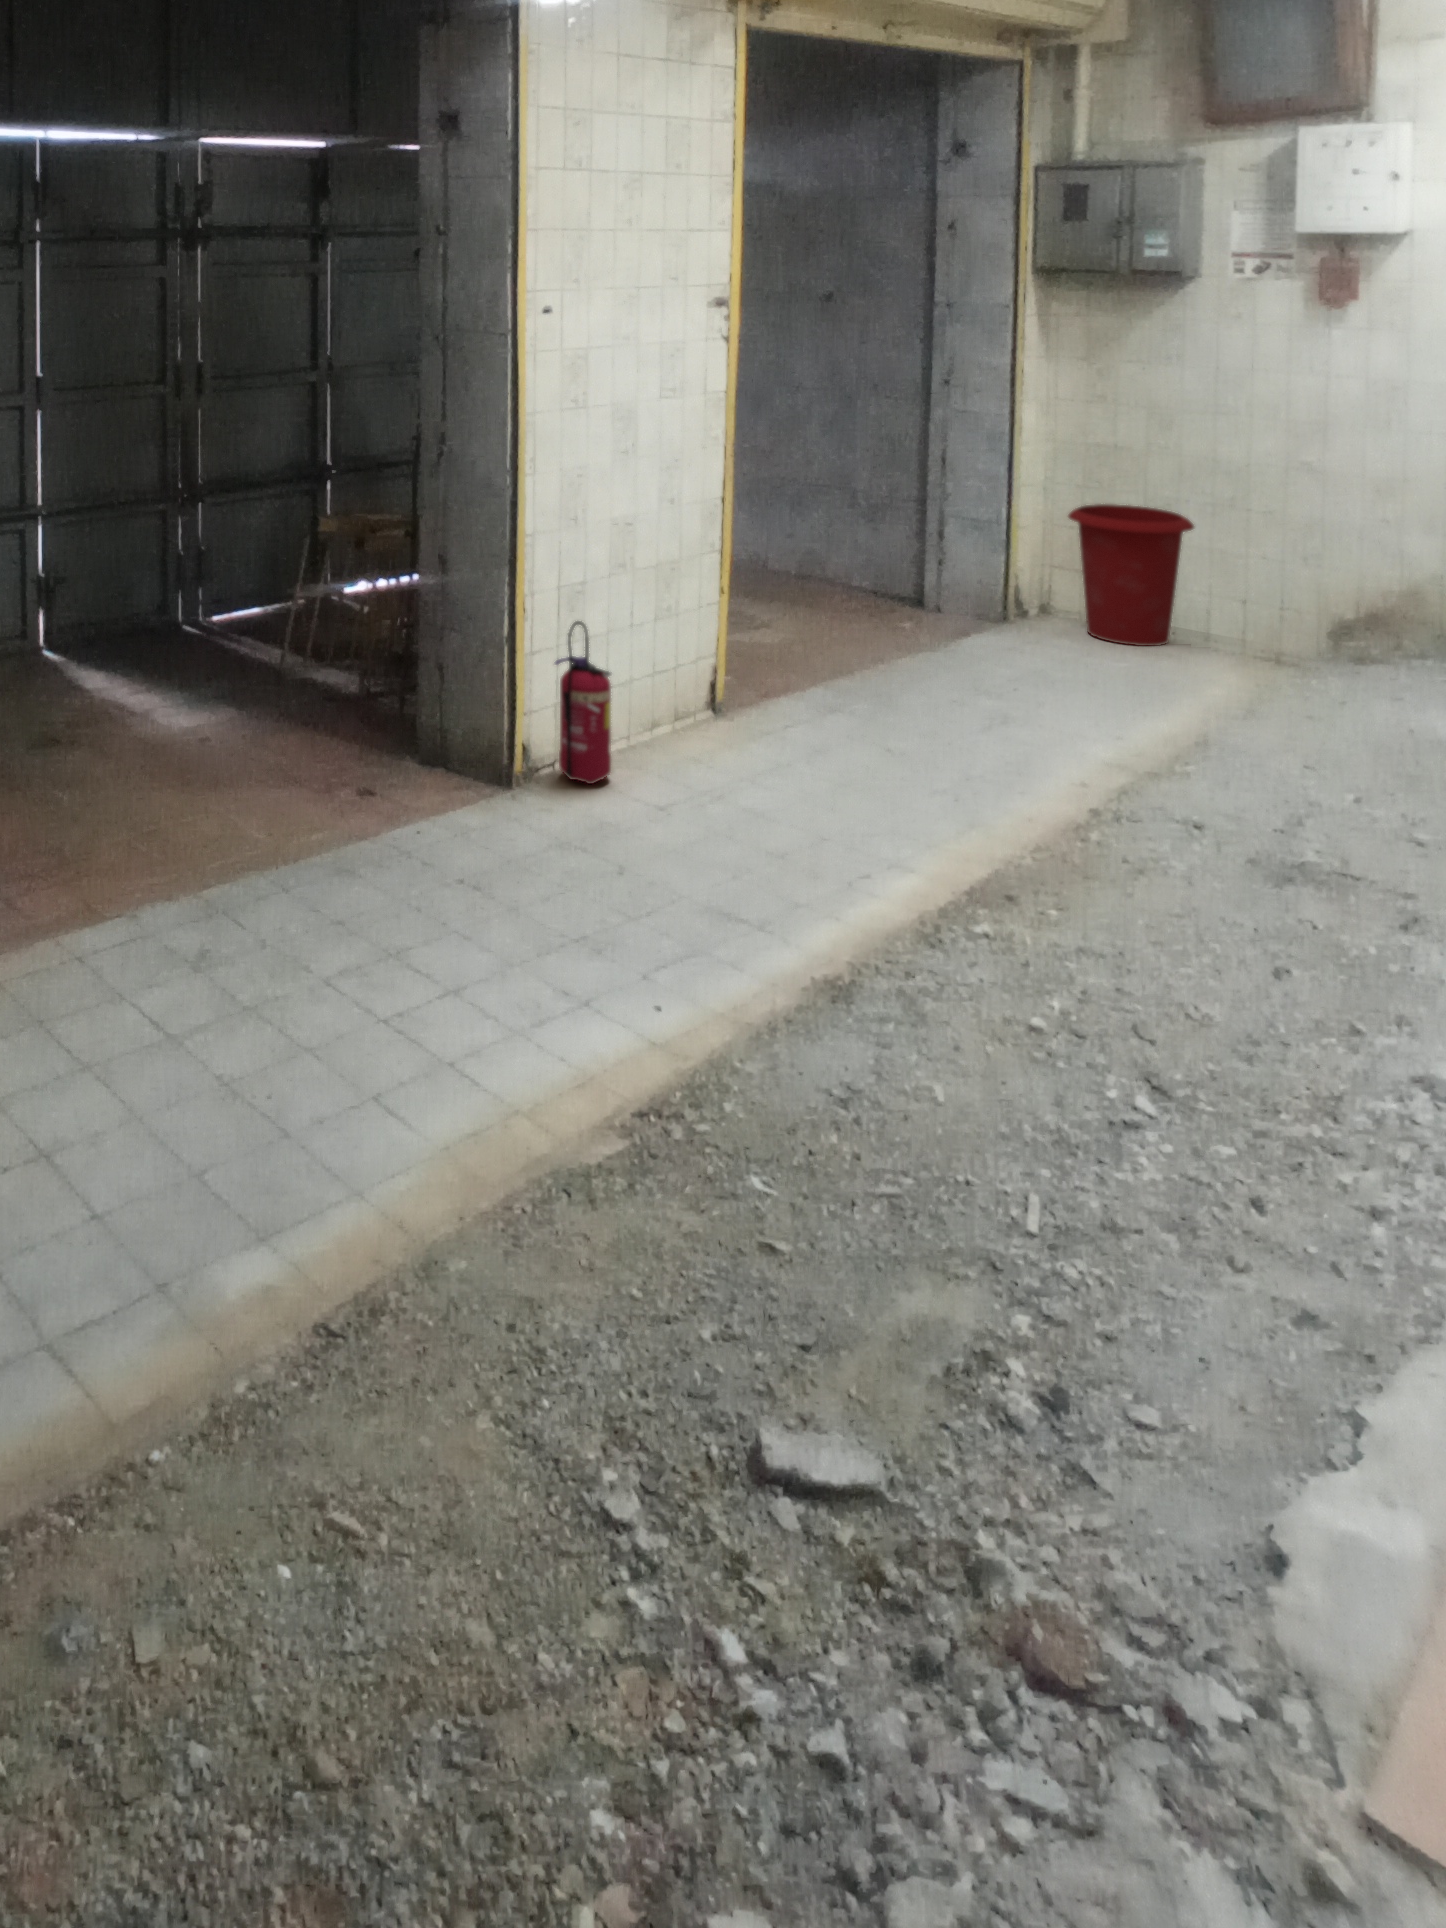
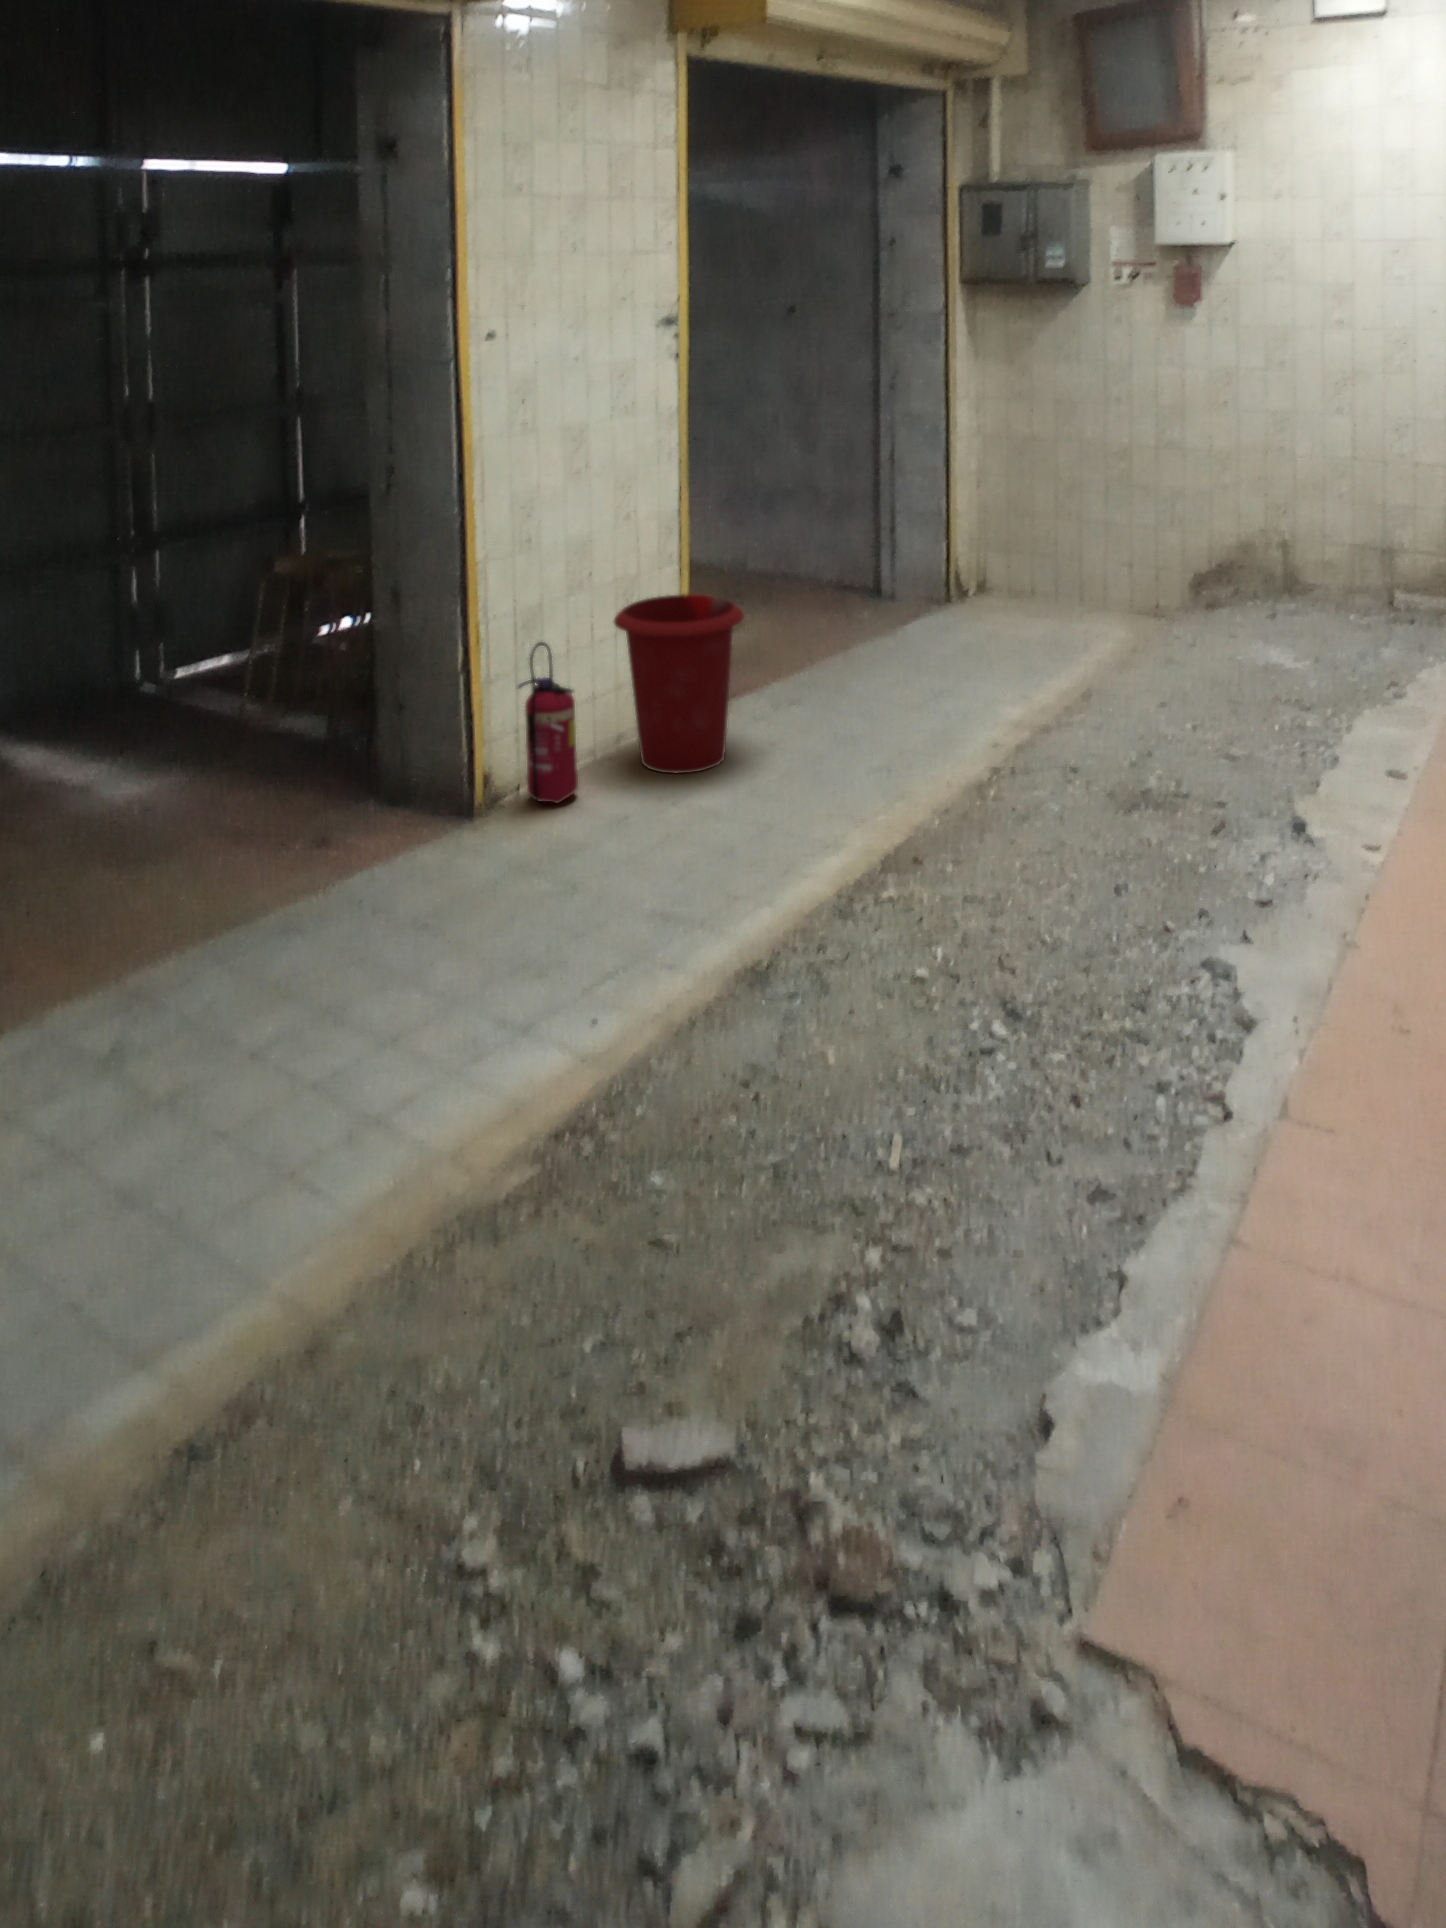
waste bin: present [1068,504,1194,646] -> present [614,594,744,774]

